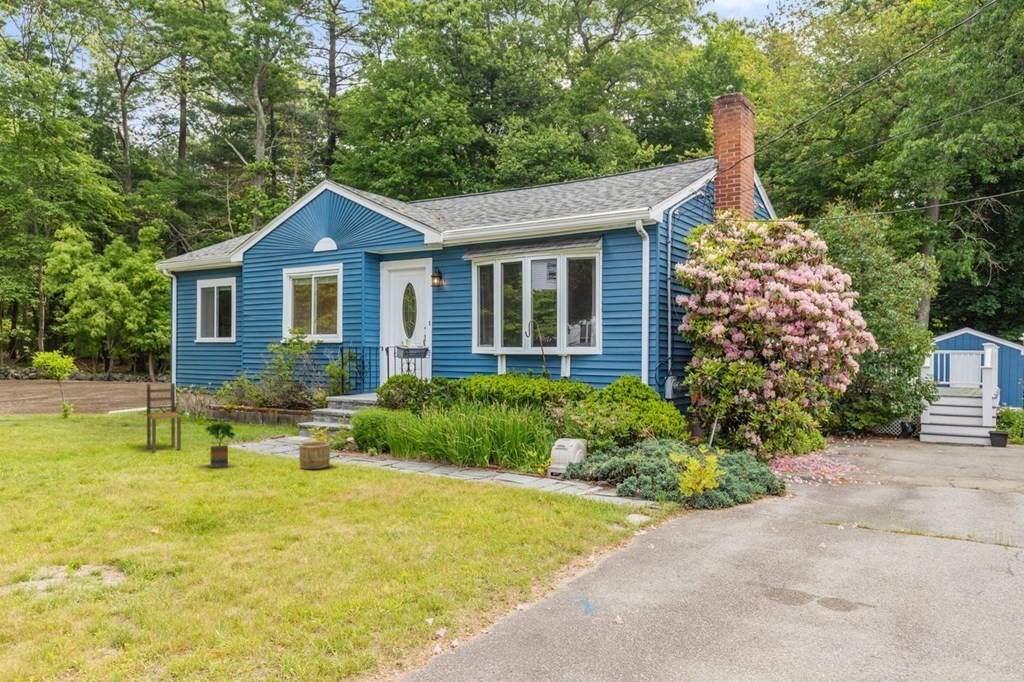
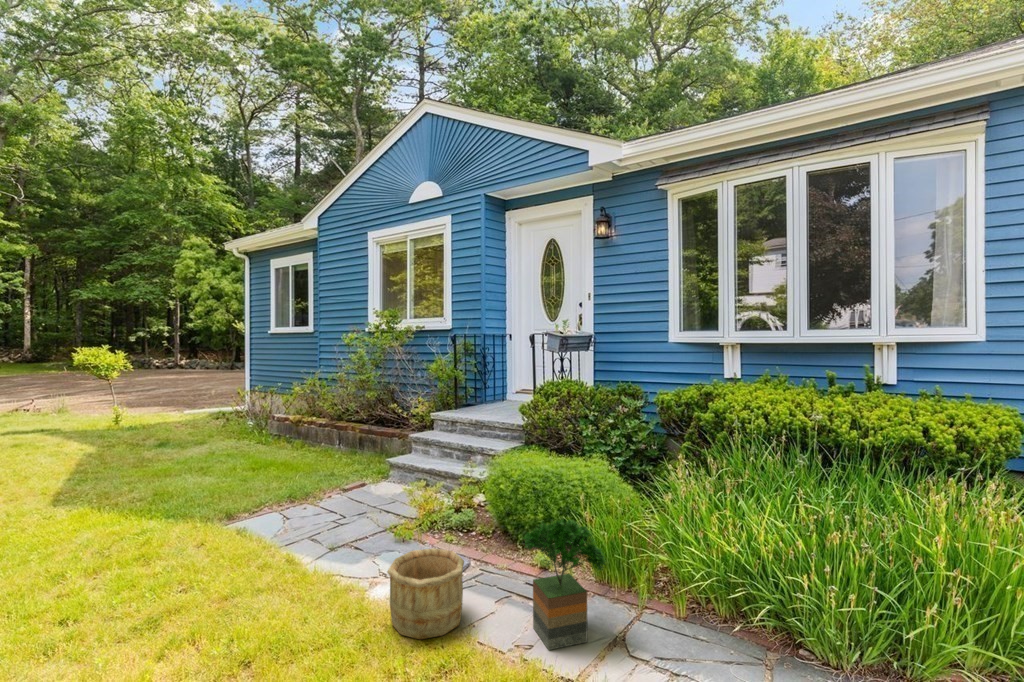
chair: present [147,383,181,452] -> none [114,398,174,535]
potted tree: present [206,423,235,468] -> present [524,519,606,650]

